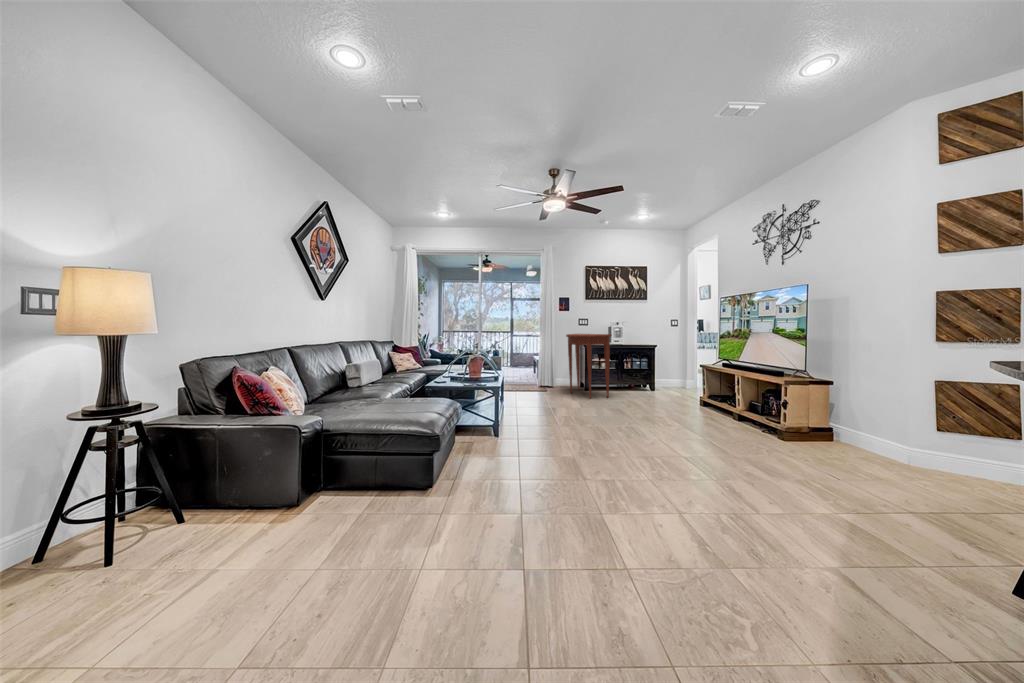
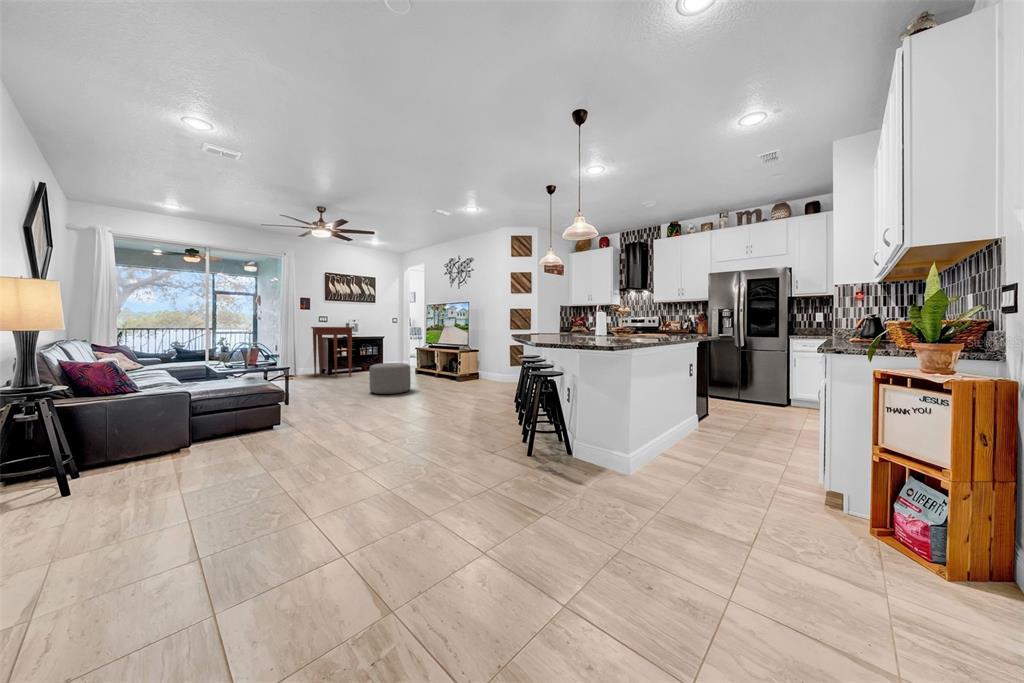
ottoman: none [610,397,677,455] -> present [369,363,411,394]

